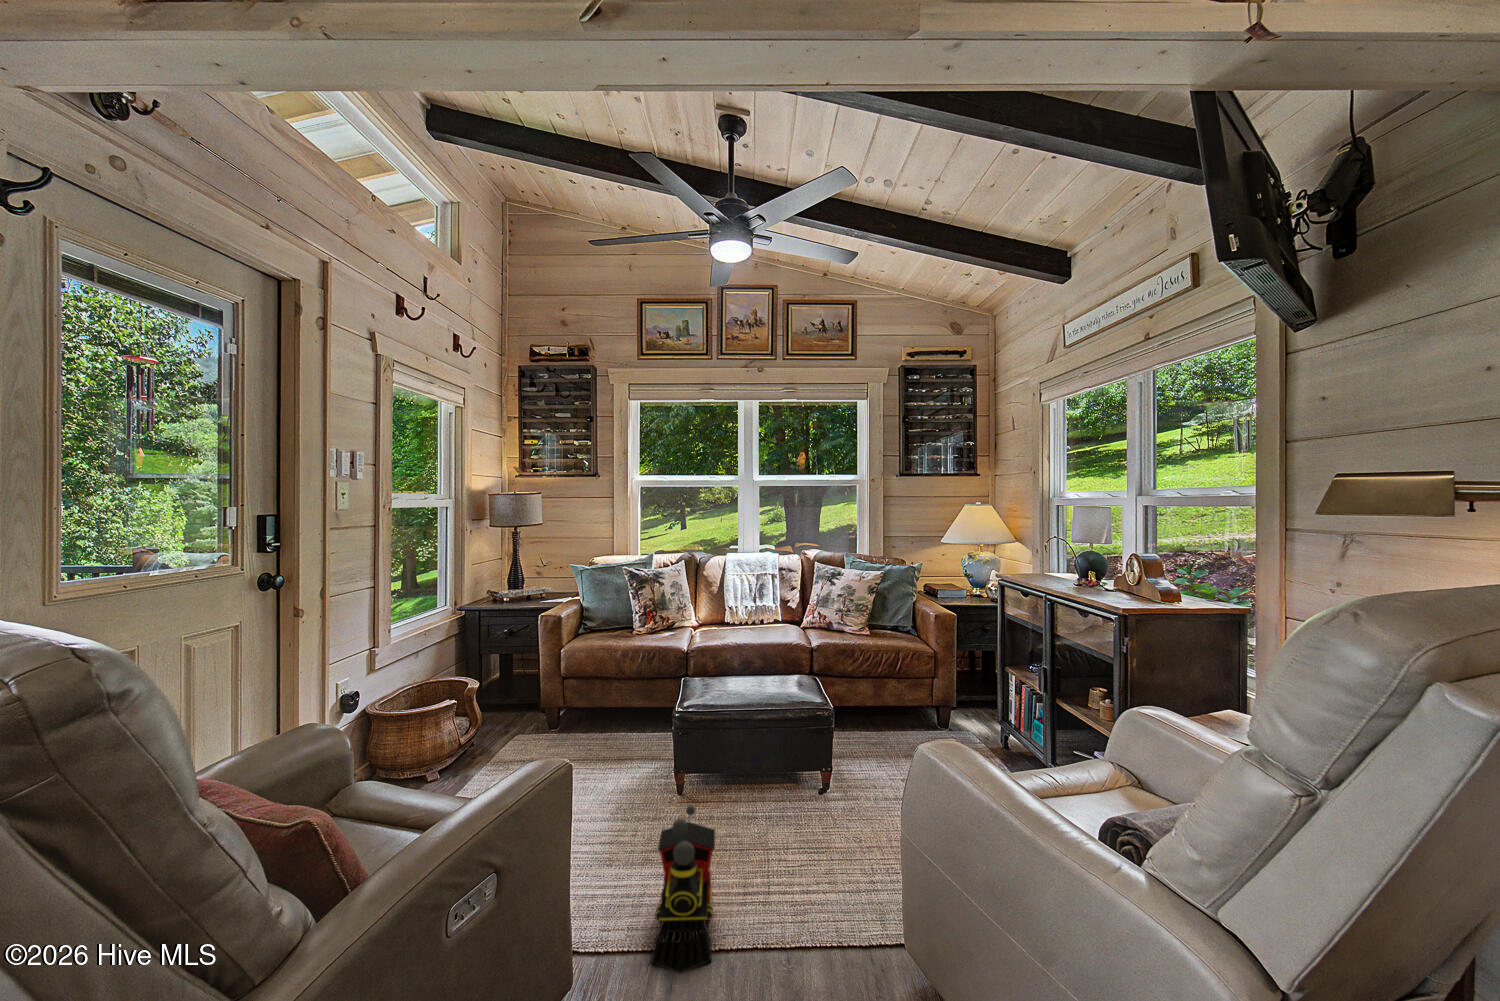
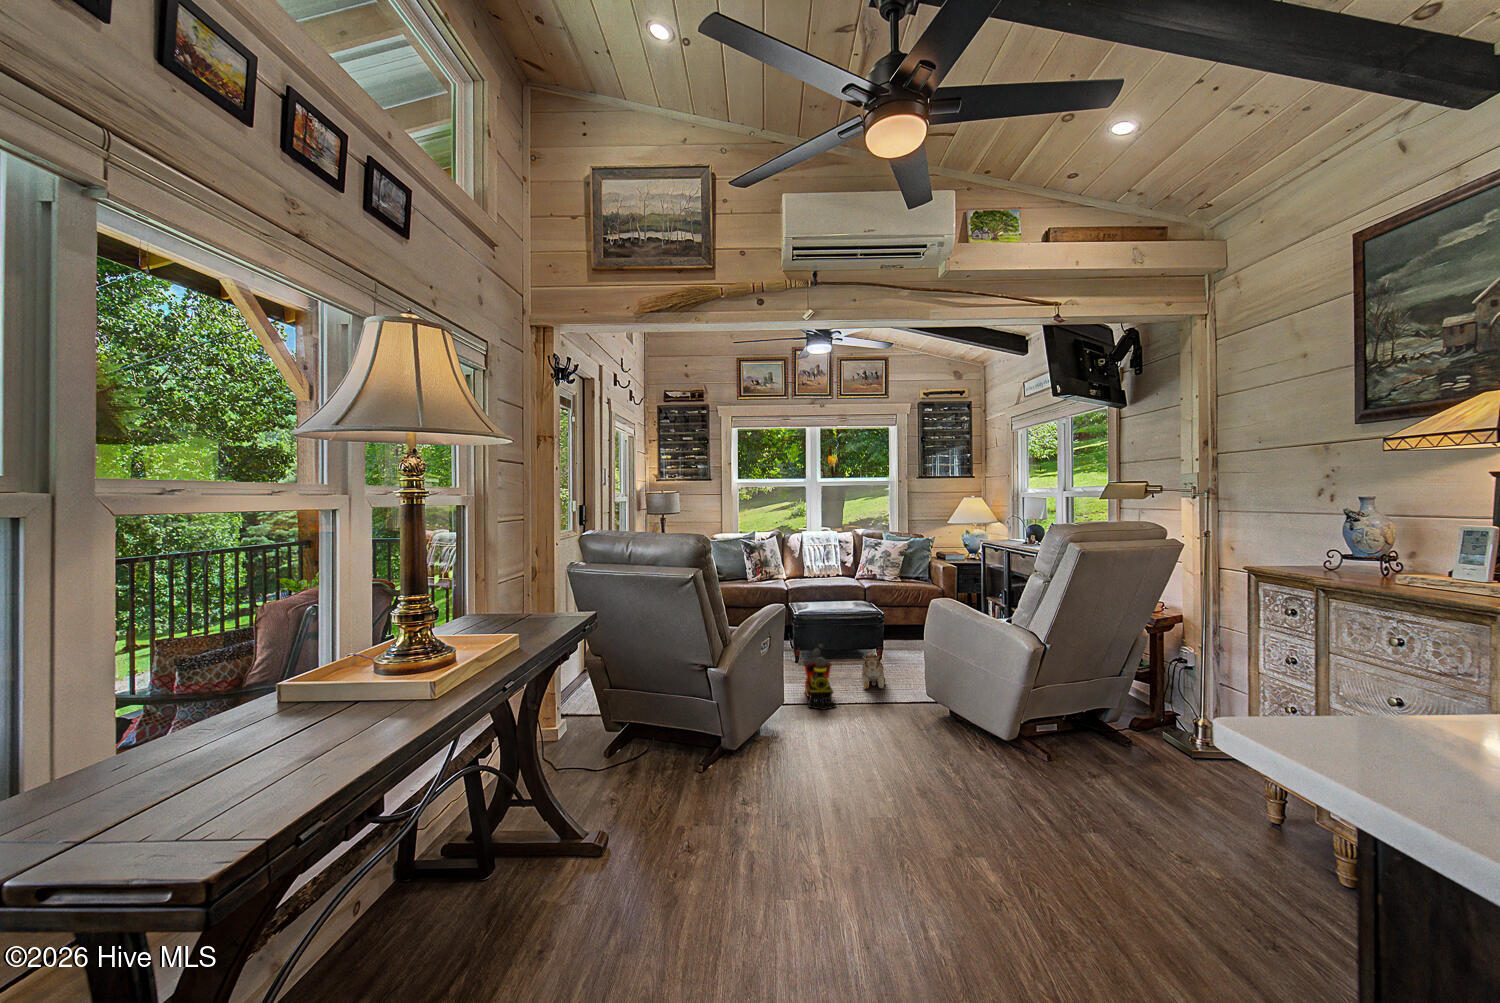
plush toy: none [777,815,828,888] -> present [862,653,885,689]

